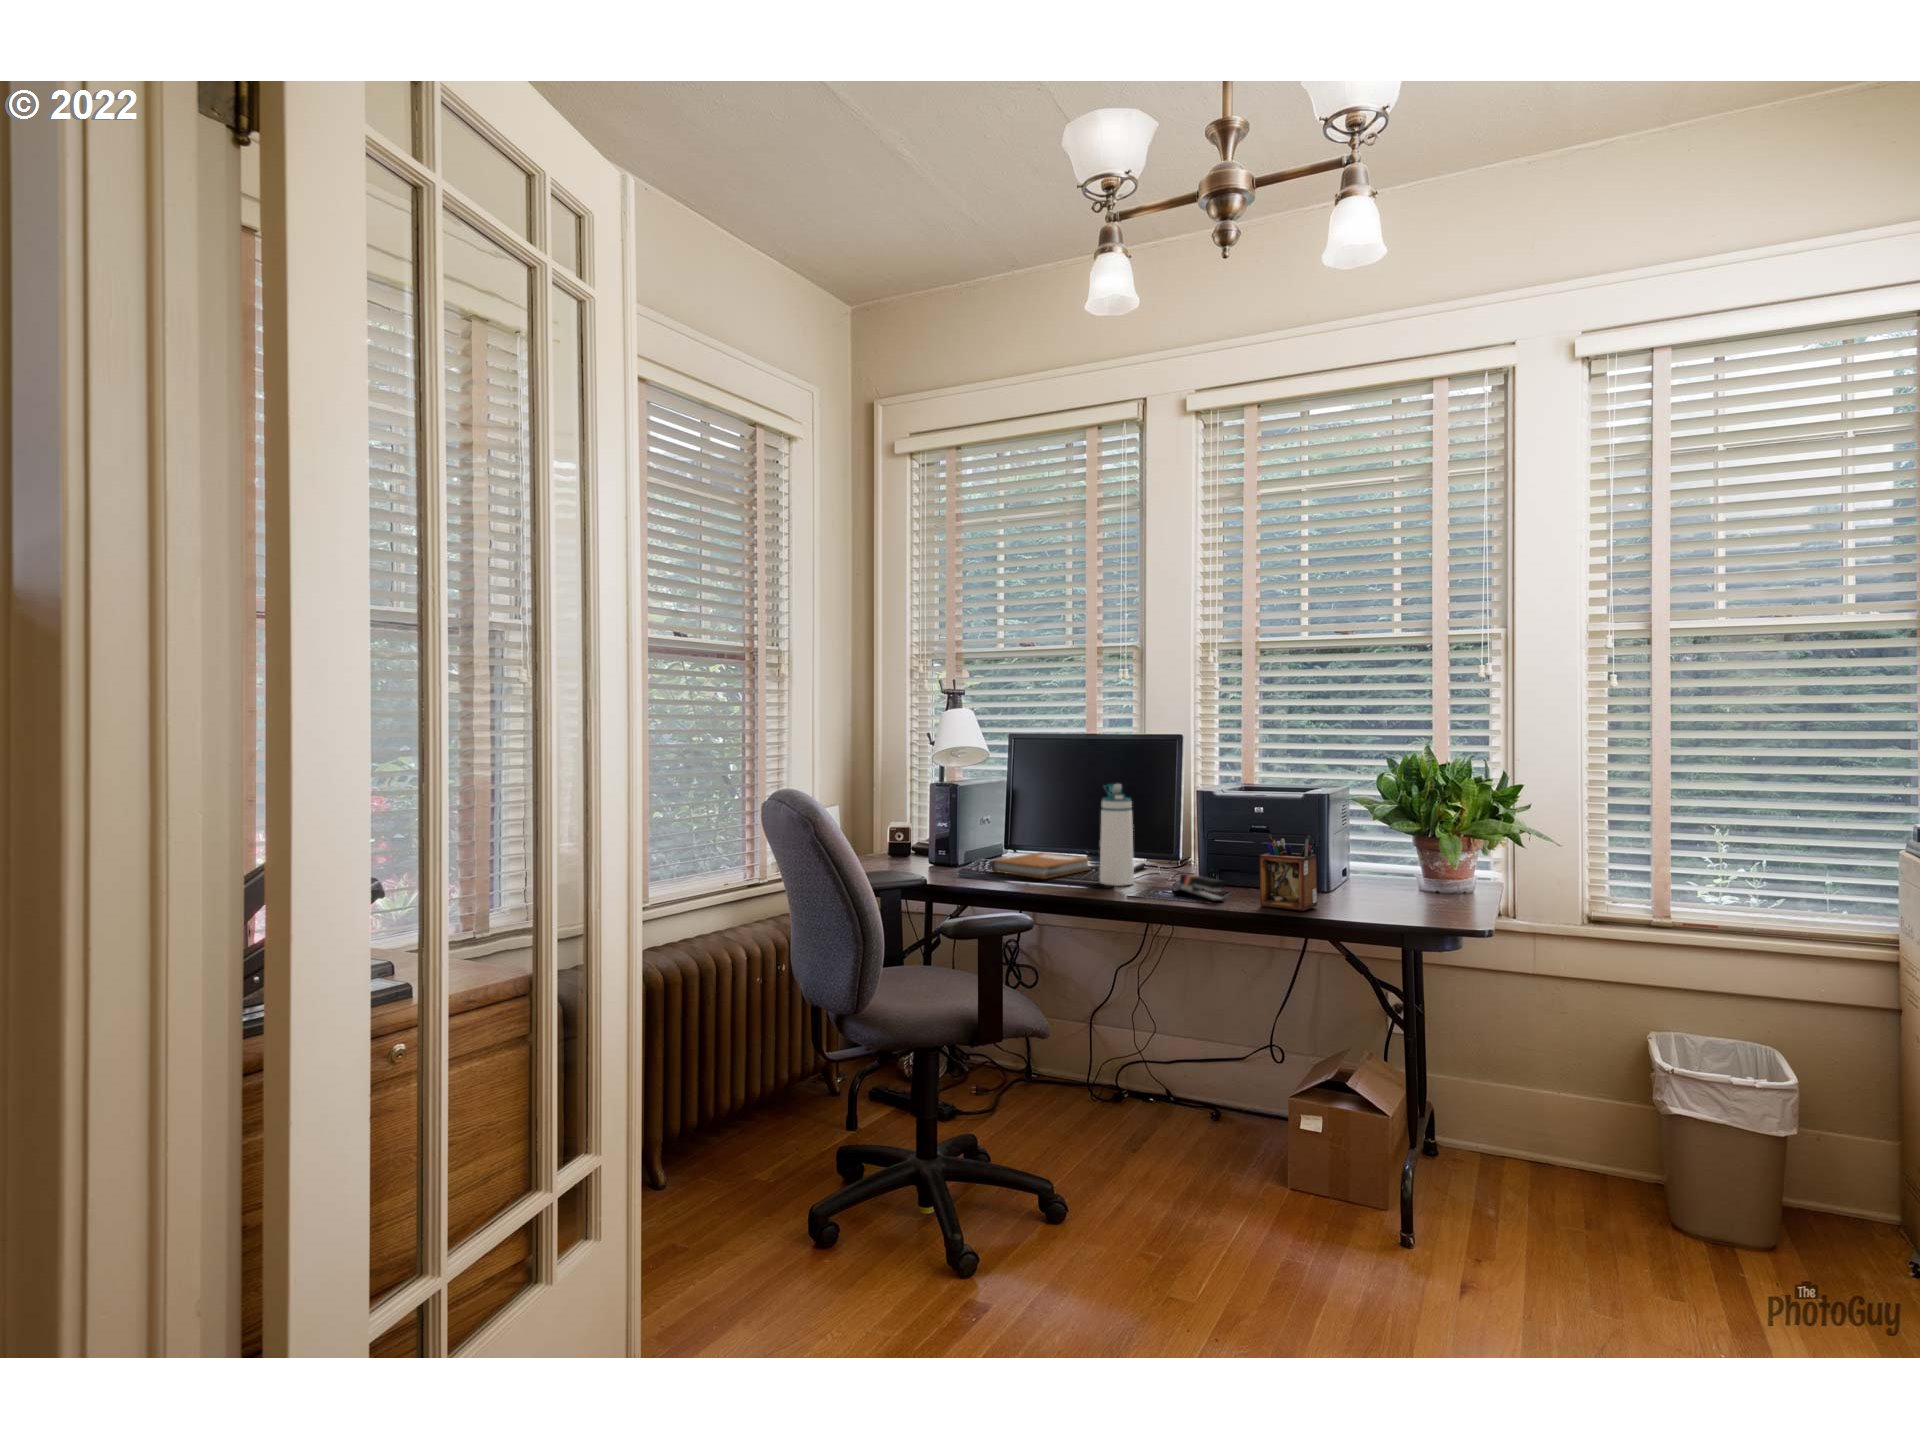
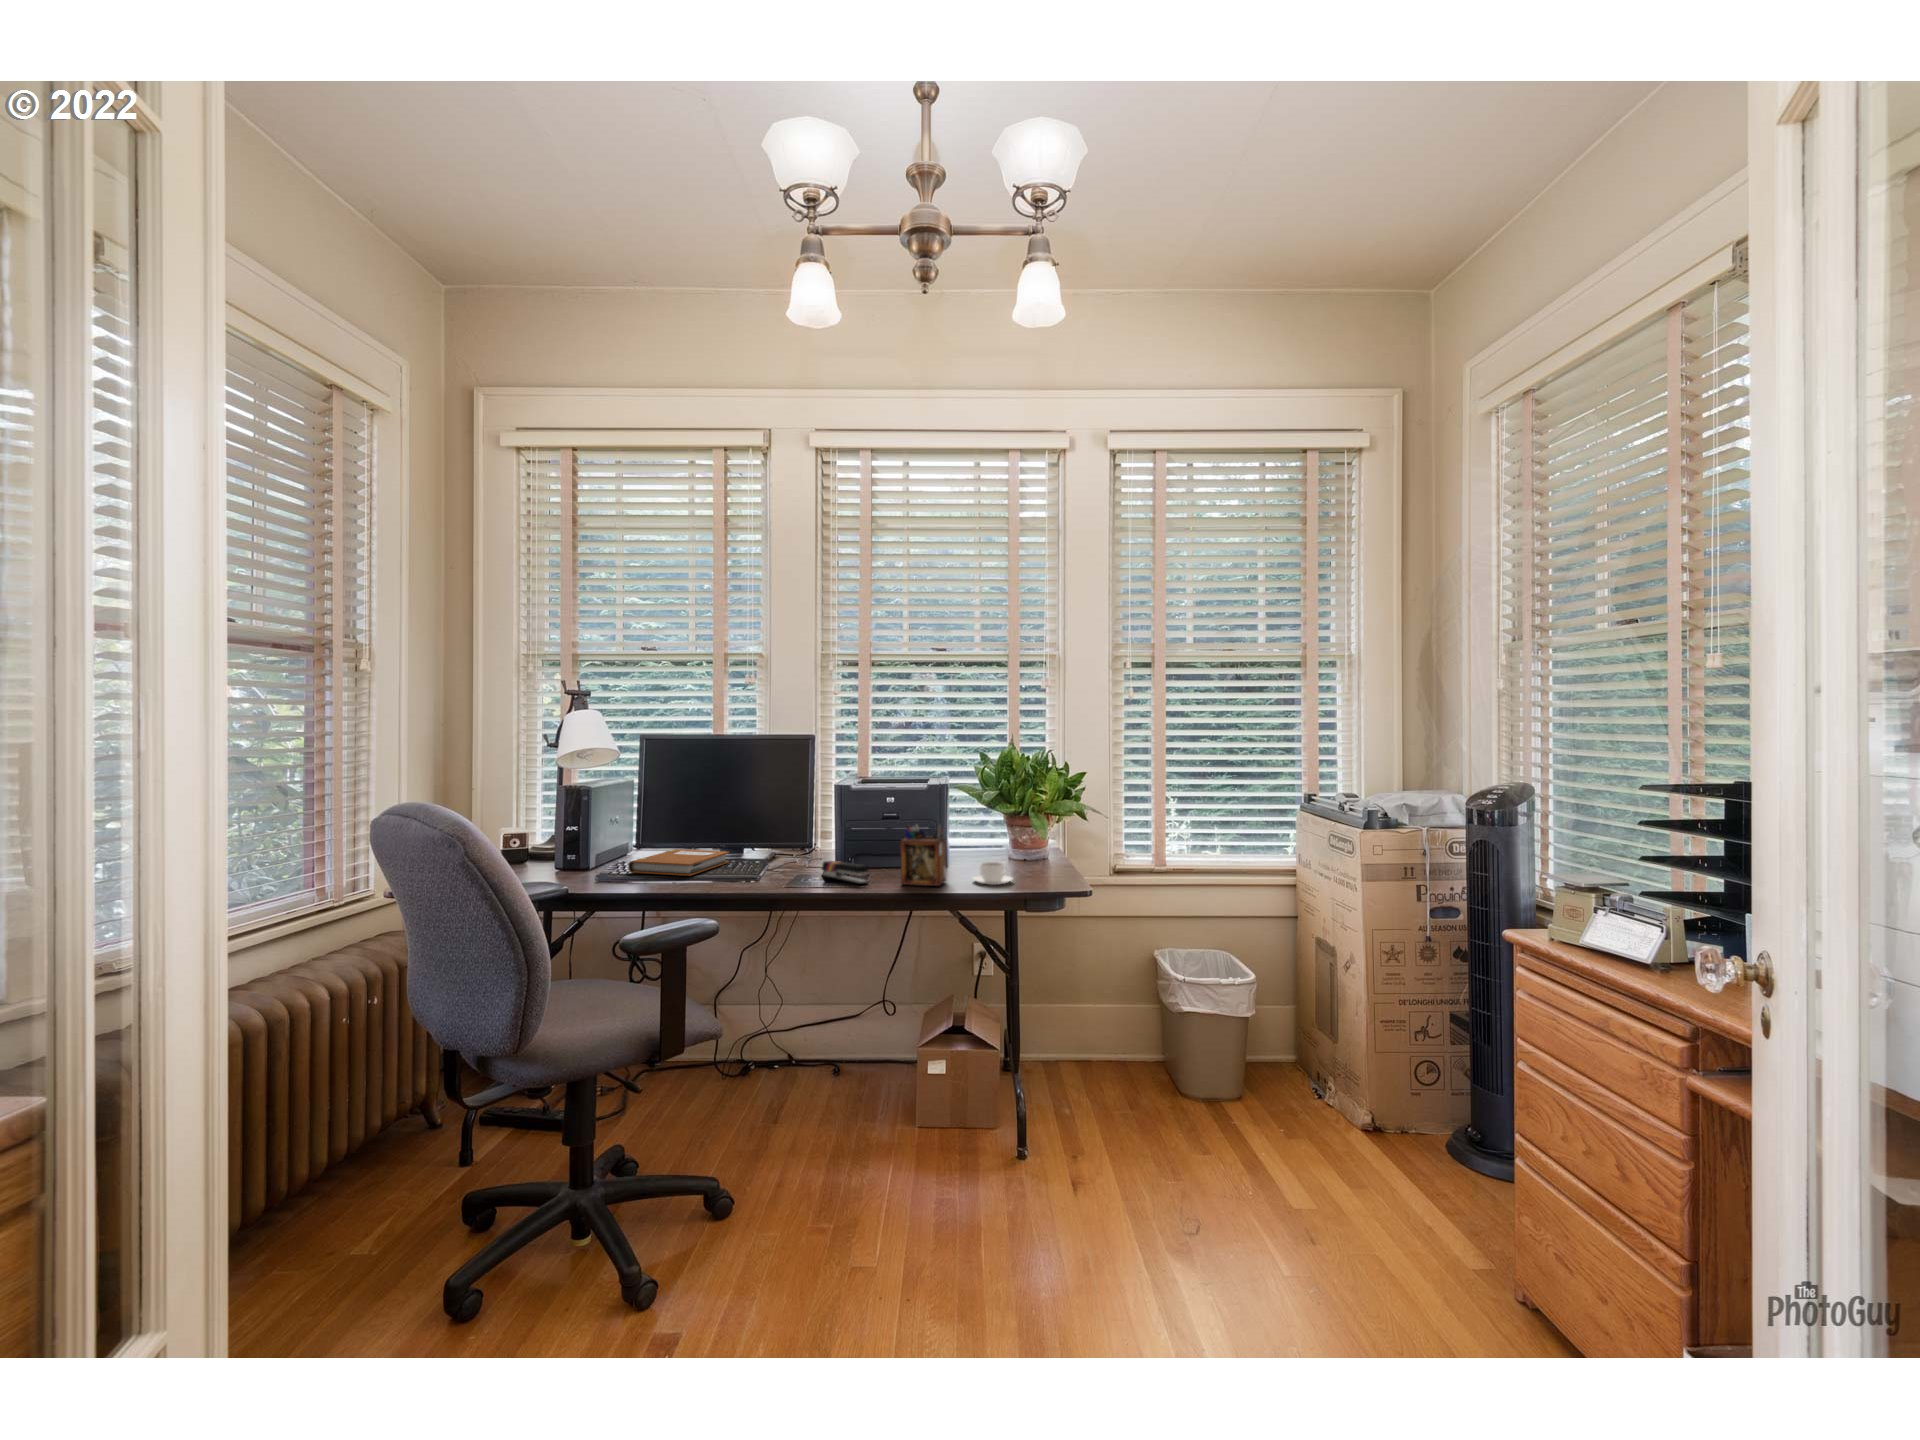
water bottle: present [1100,784,1134,886] -> none [745,781,778,877]
coffee cup: none [1350,889,1402,915] -> present [973,862,1012,885]

